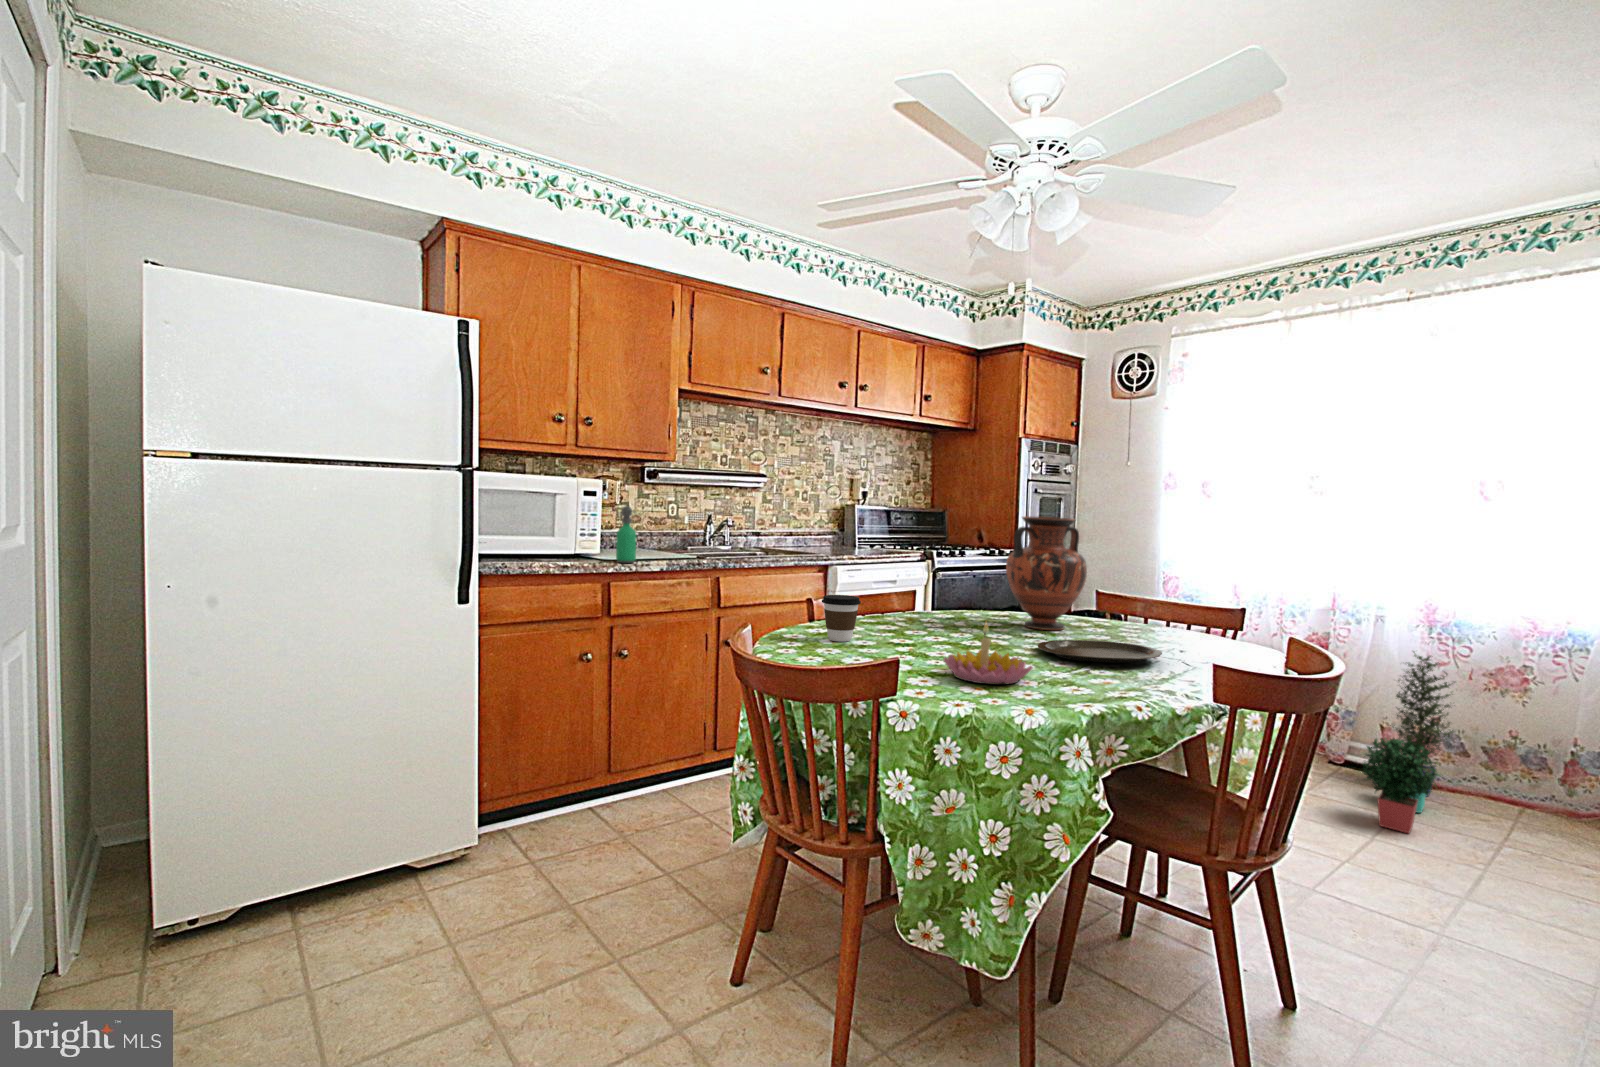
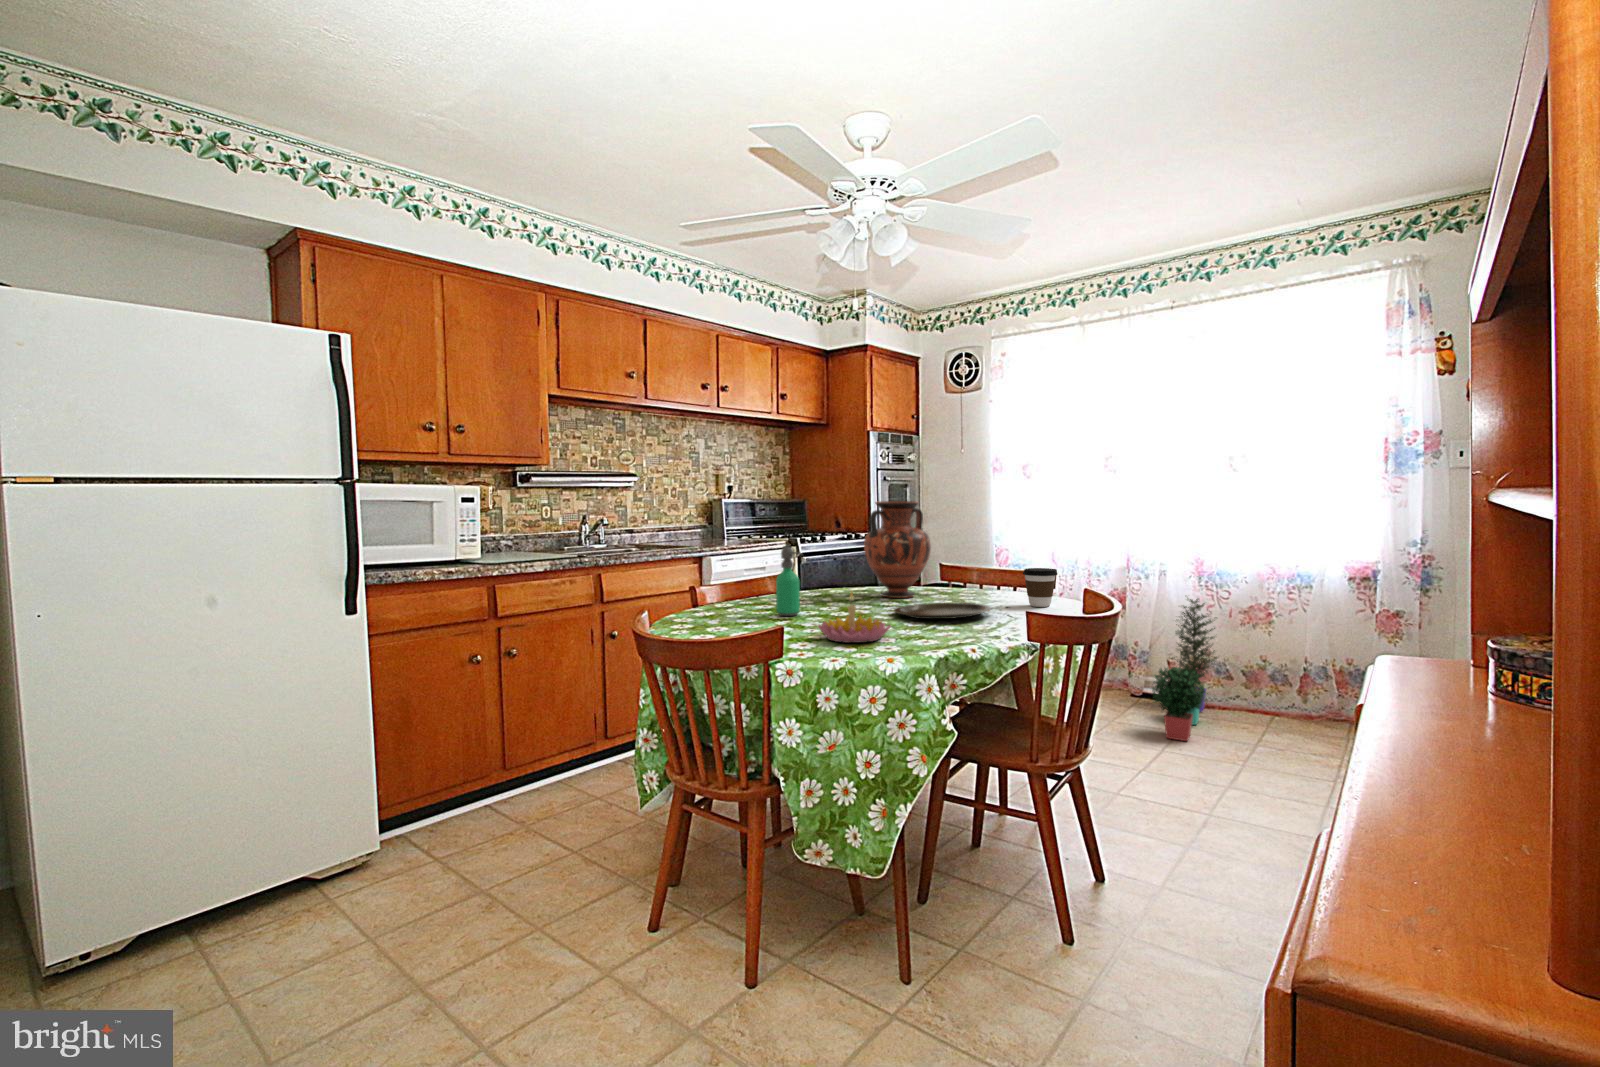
soap dispenser: present [616,506,637,563] -> present [776,547,803,616]
coffee cup: present [822,595,861,642] -> present [1023,568,1057,607]

